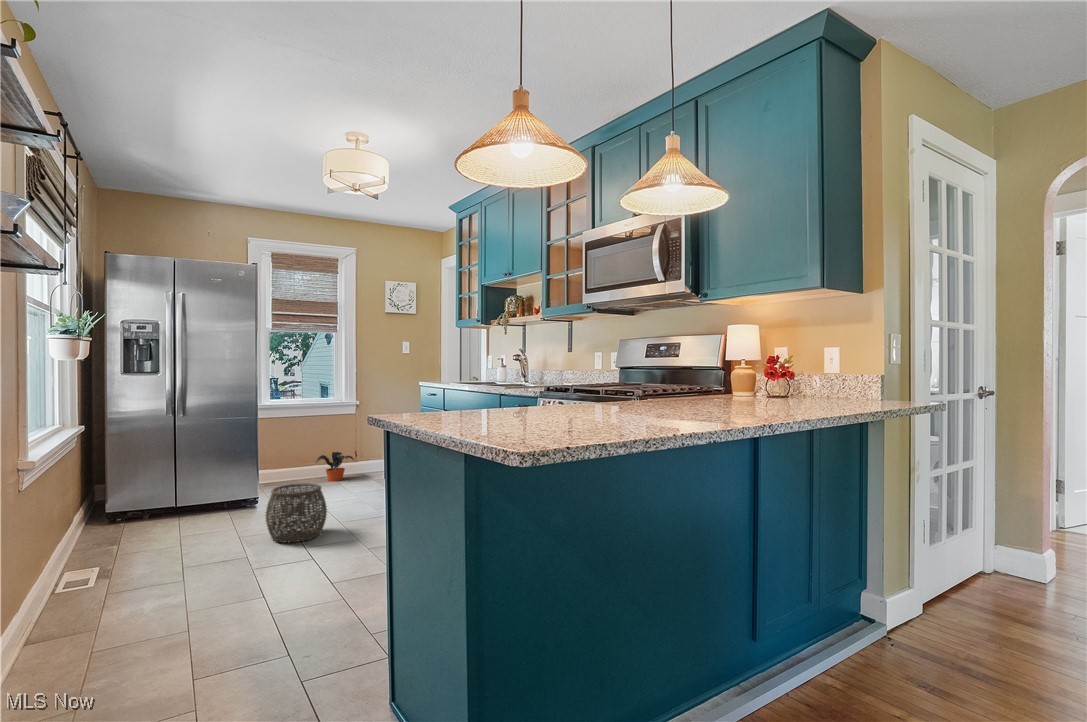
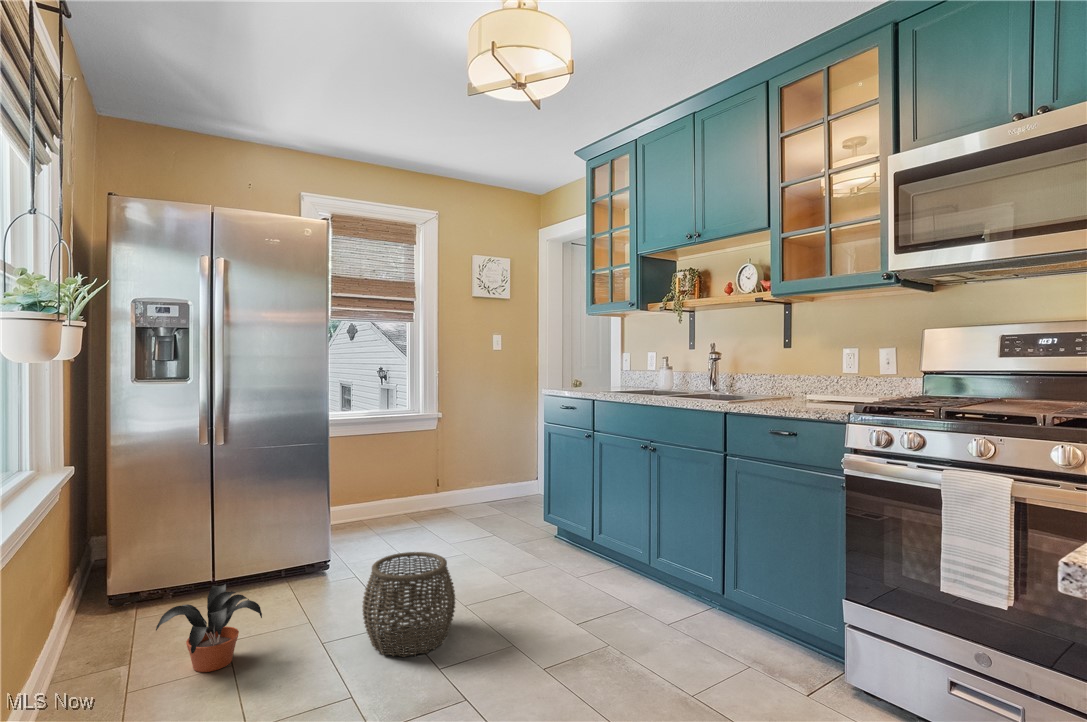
potted plant: present [316,452,354,481] -> present [156,584,262,672]

